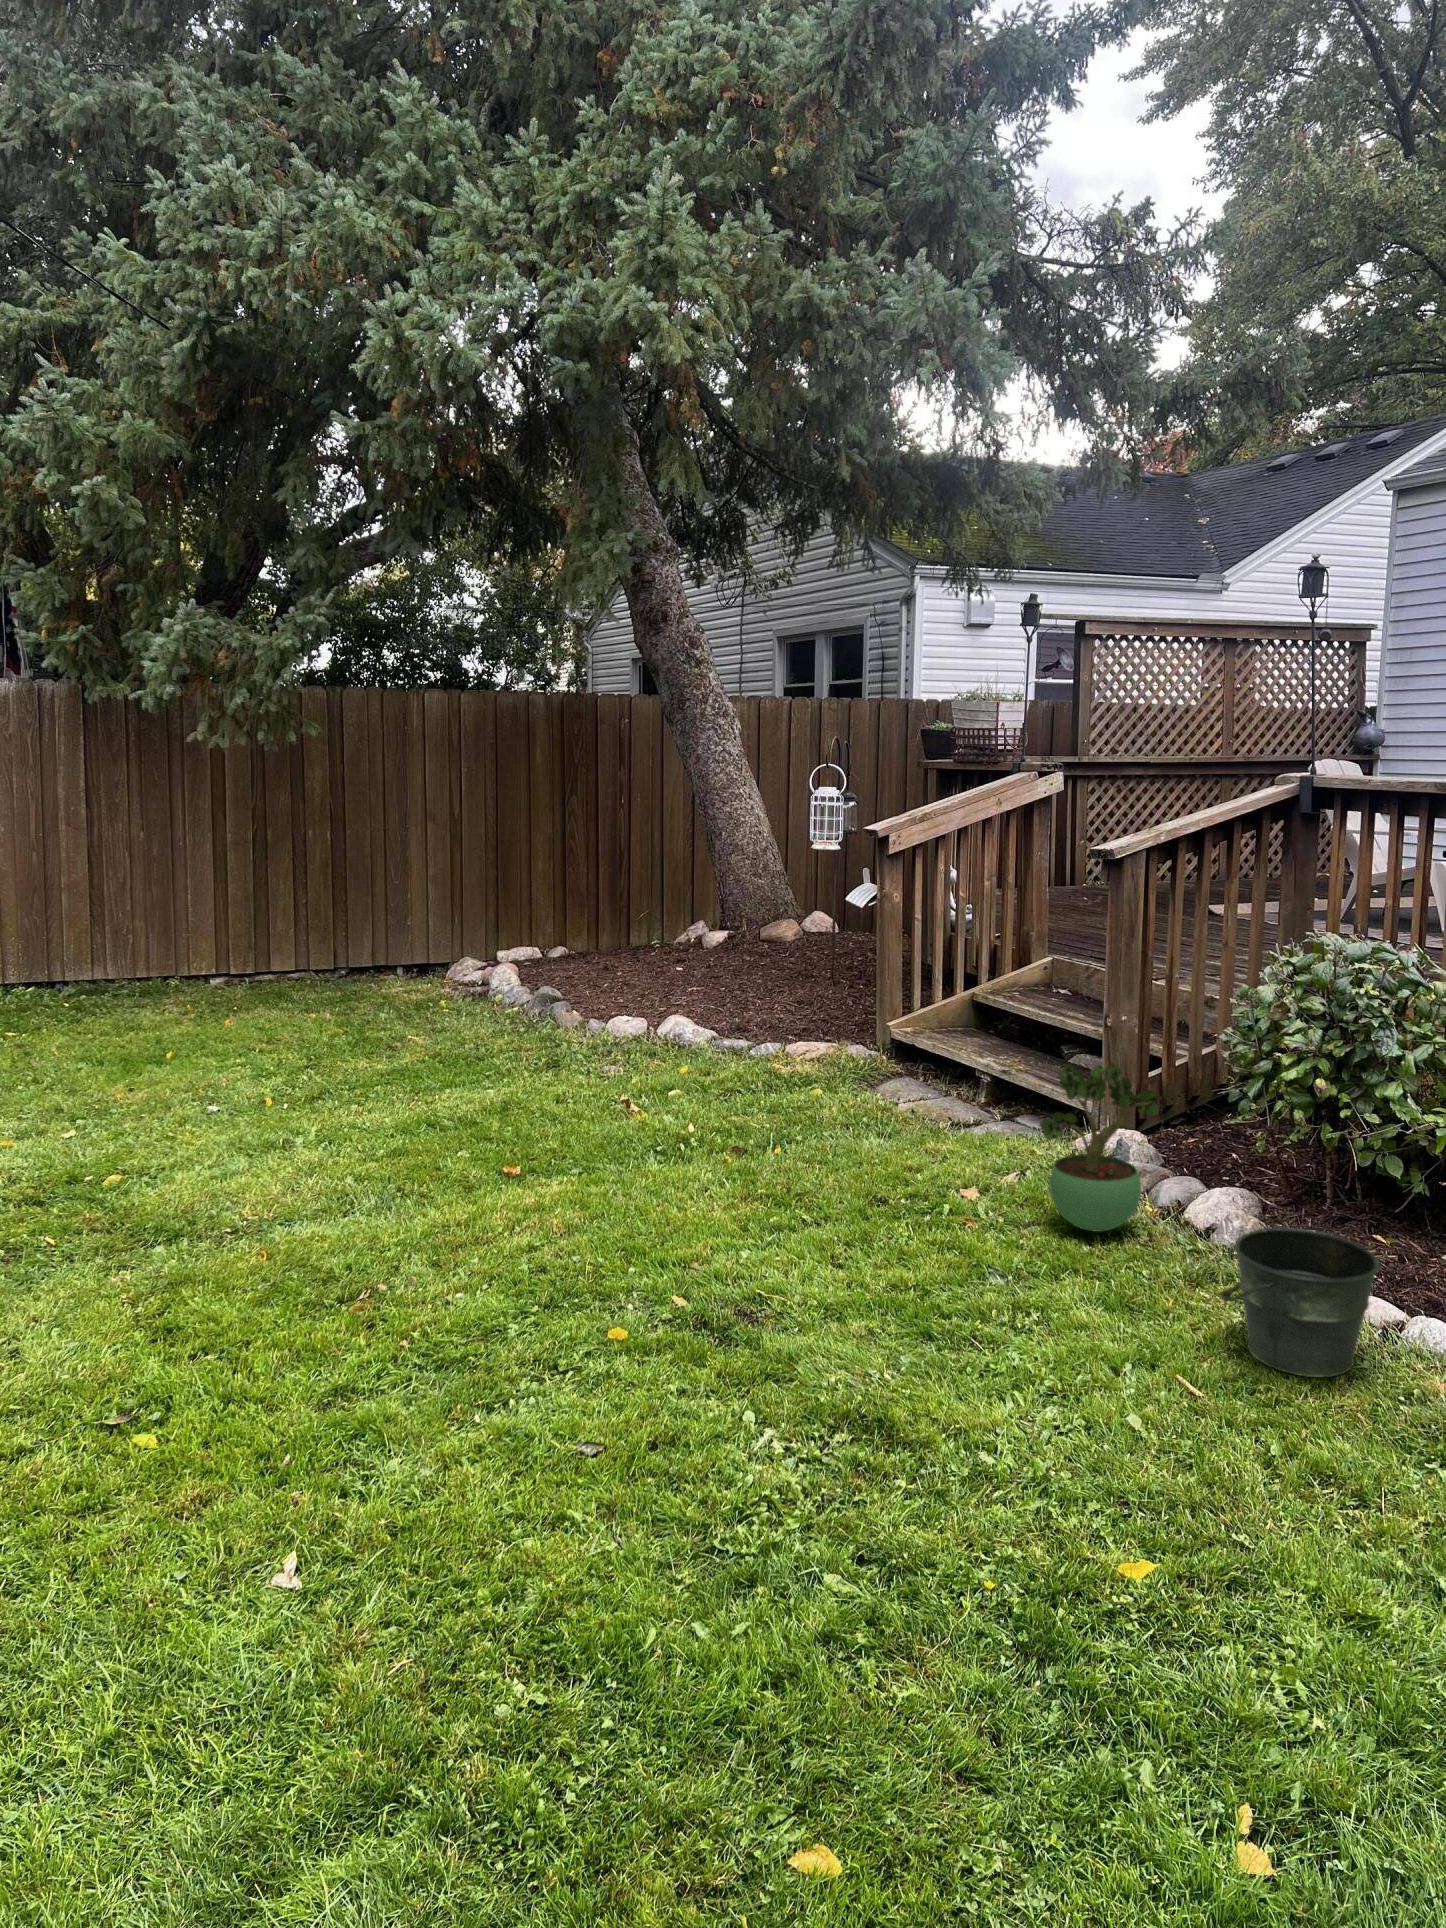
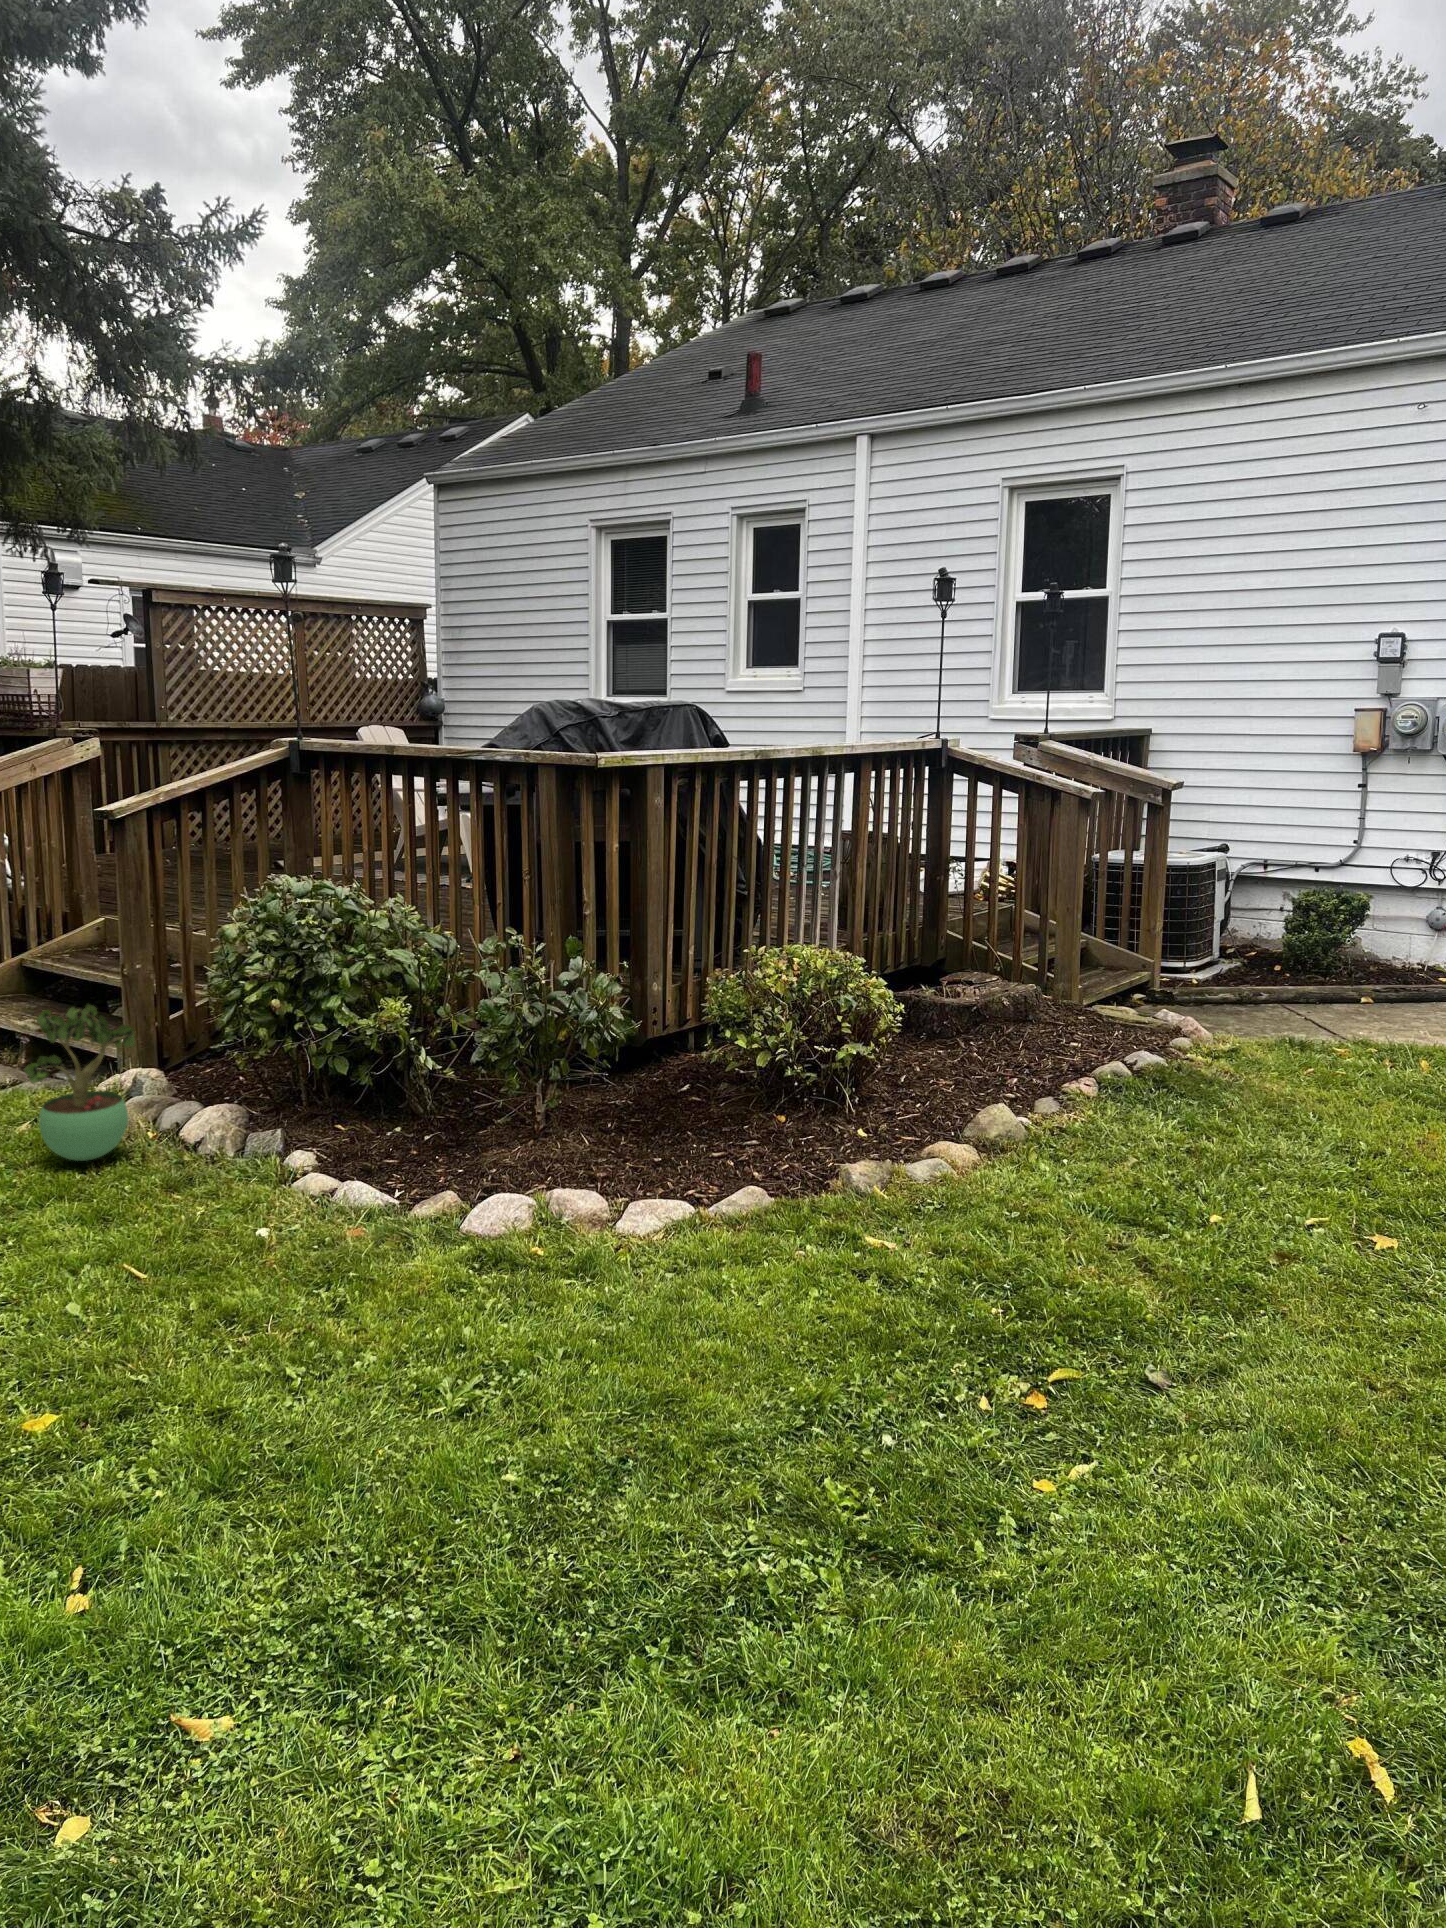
bucket: present [1221,1227,1379,1377] -> none [170,1122,294,1241]

